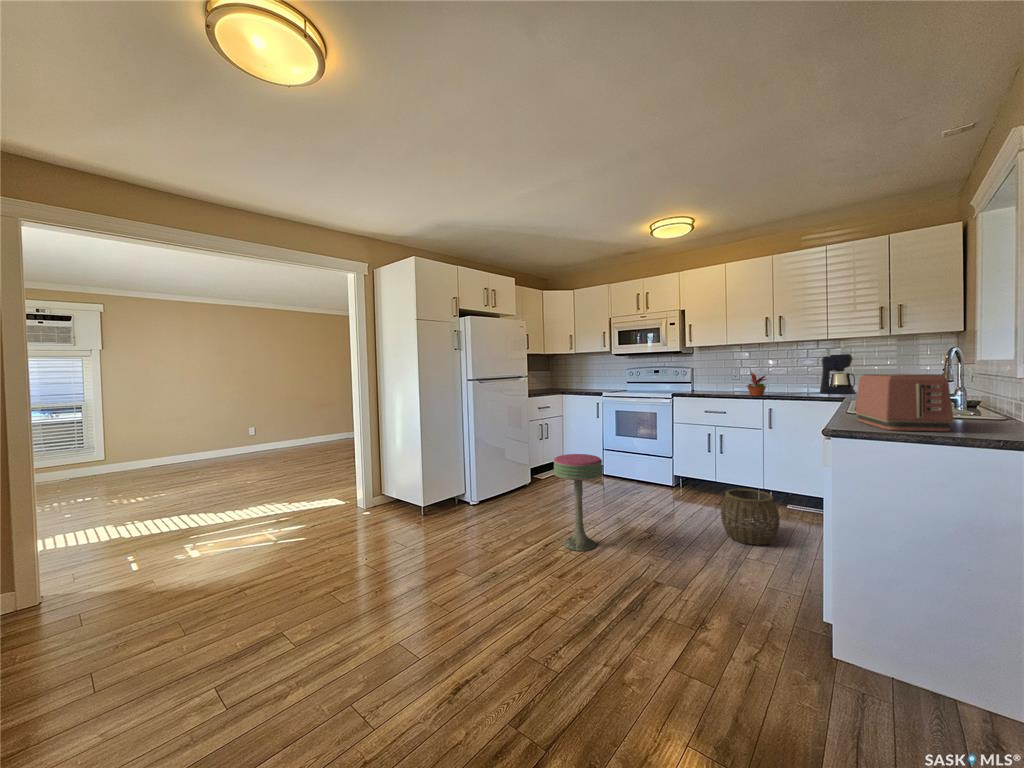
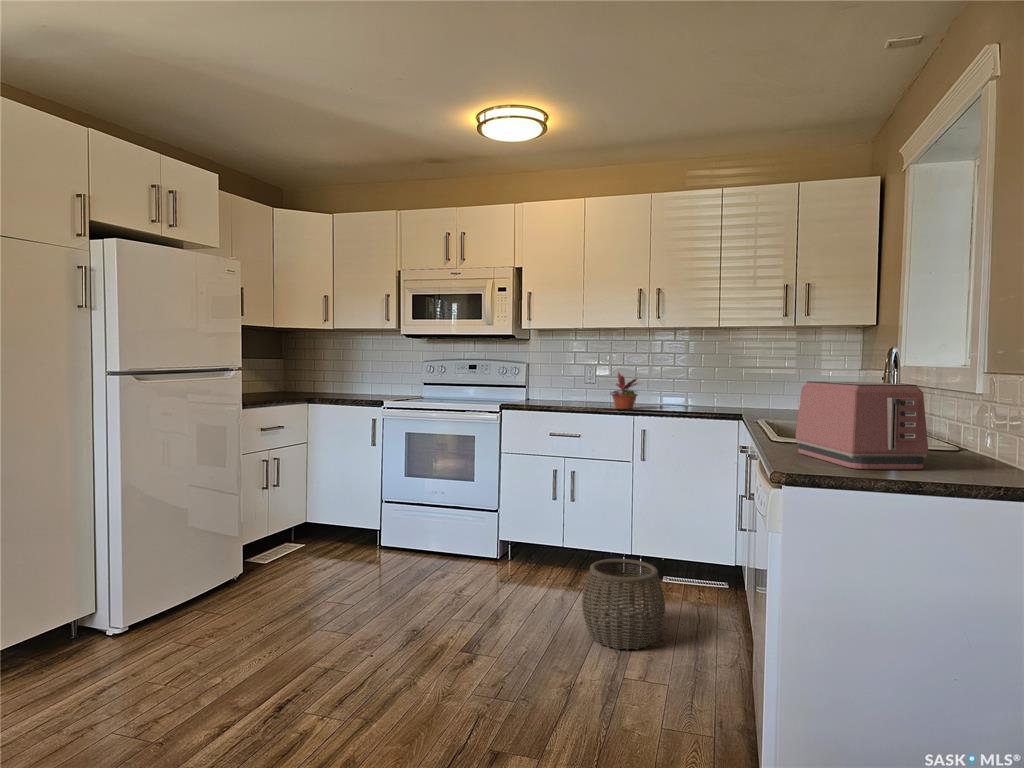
coffee maker: present [820,354,856,393] -> none [700,350,743,406]
bar stool: present [554,454,602,551] -> none [299,519,394,709]

